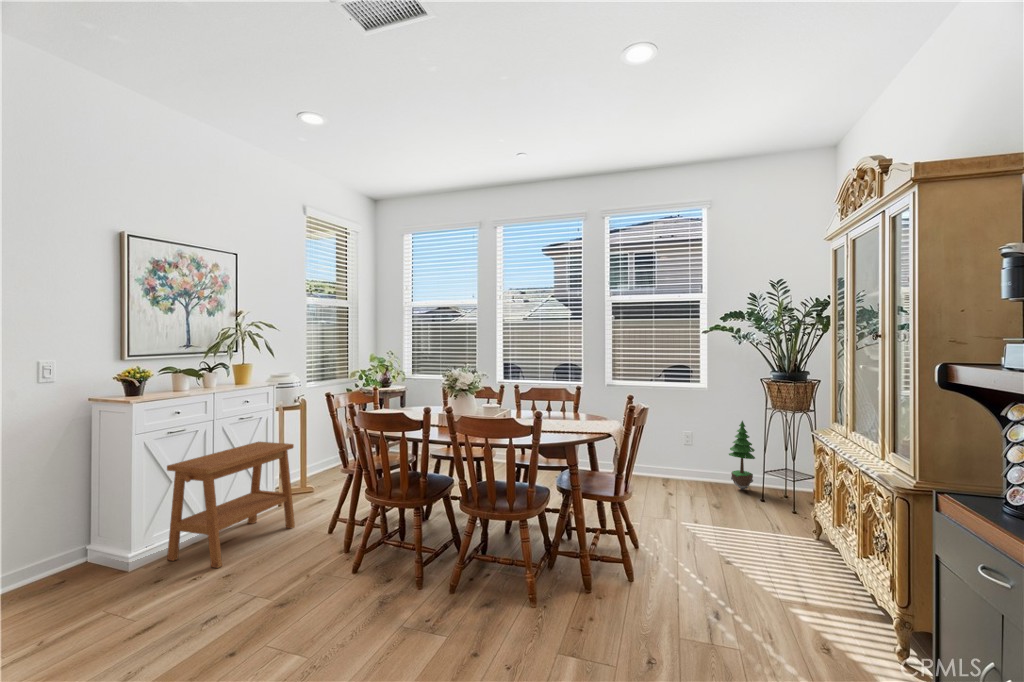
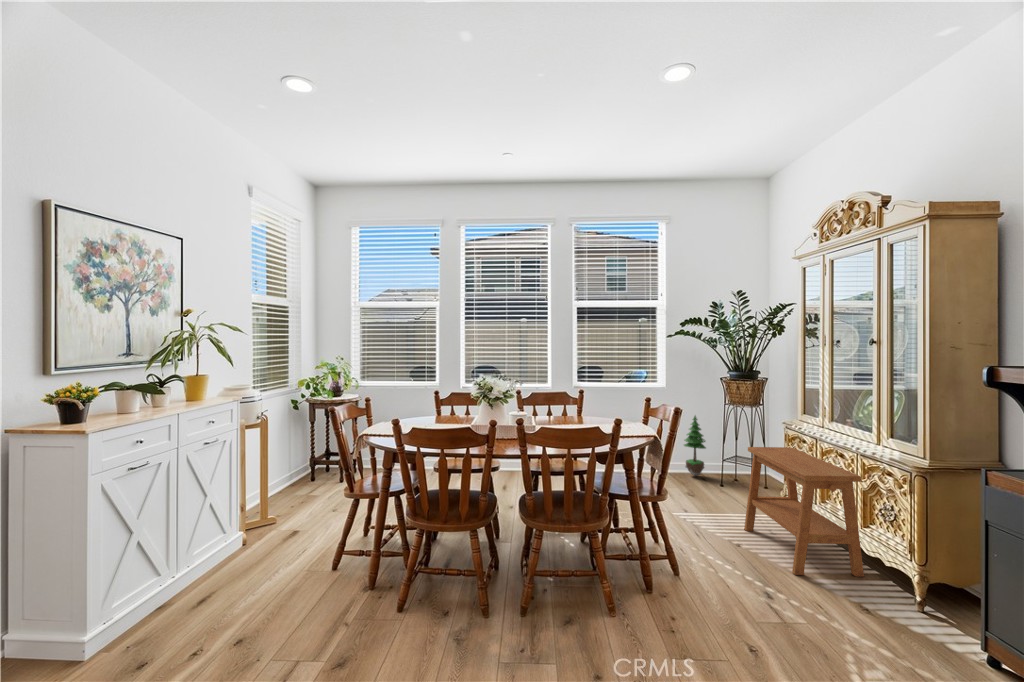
side table: present [167,442,295,568] -> present [744,447,864,577]

